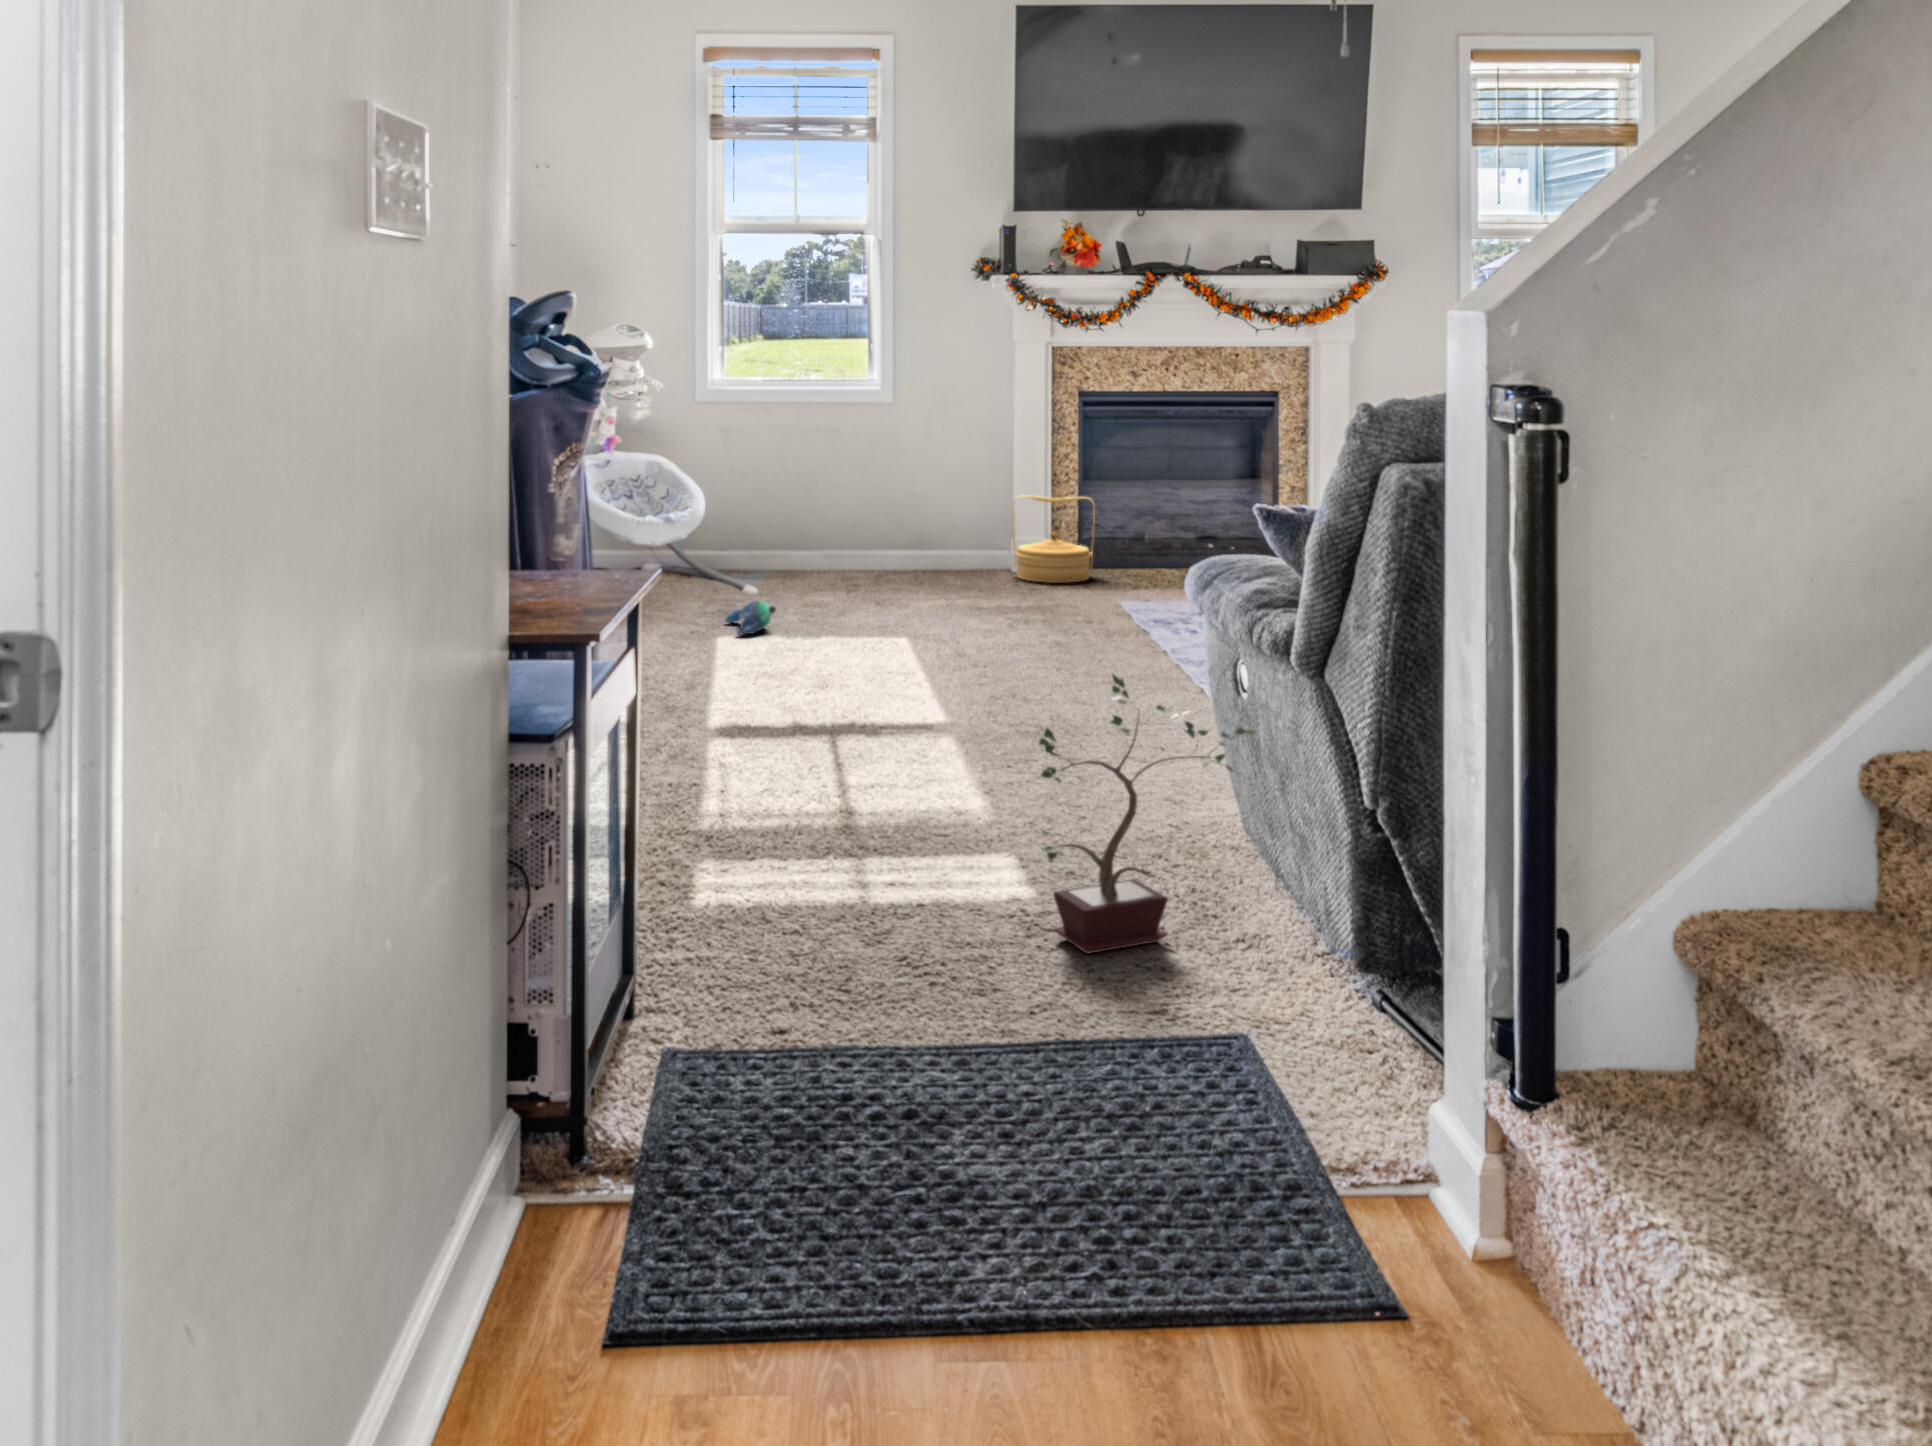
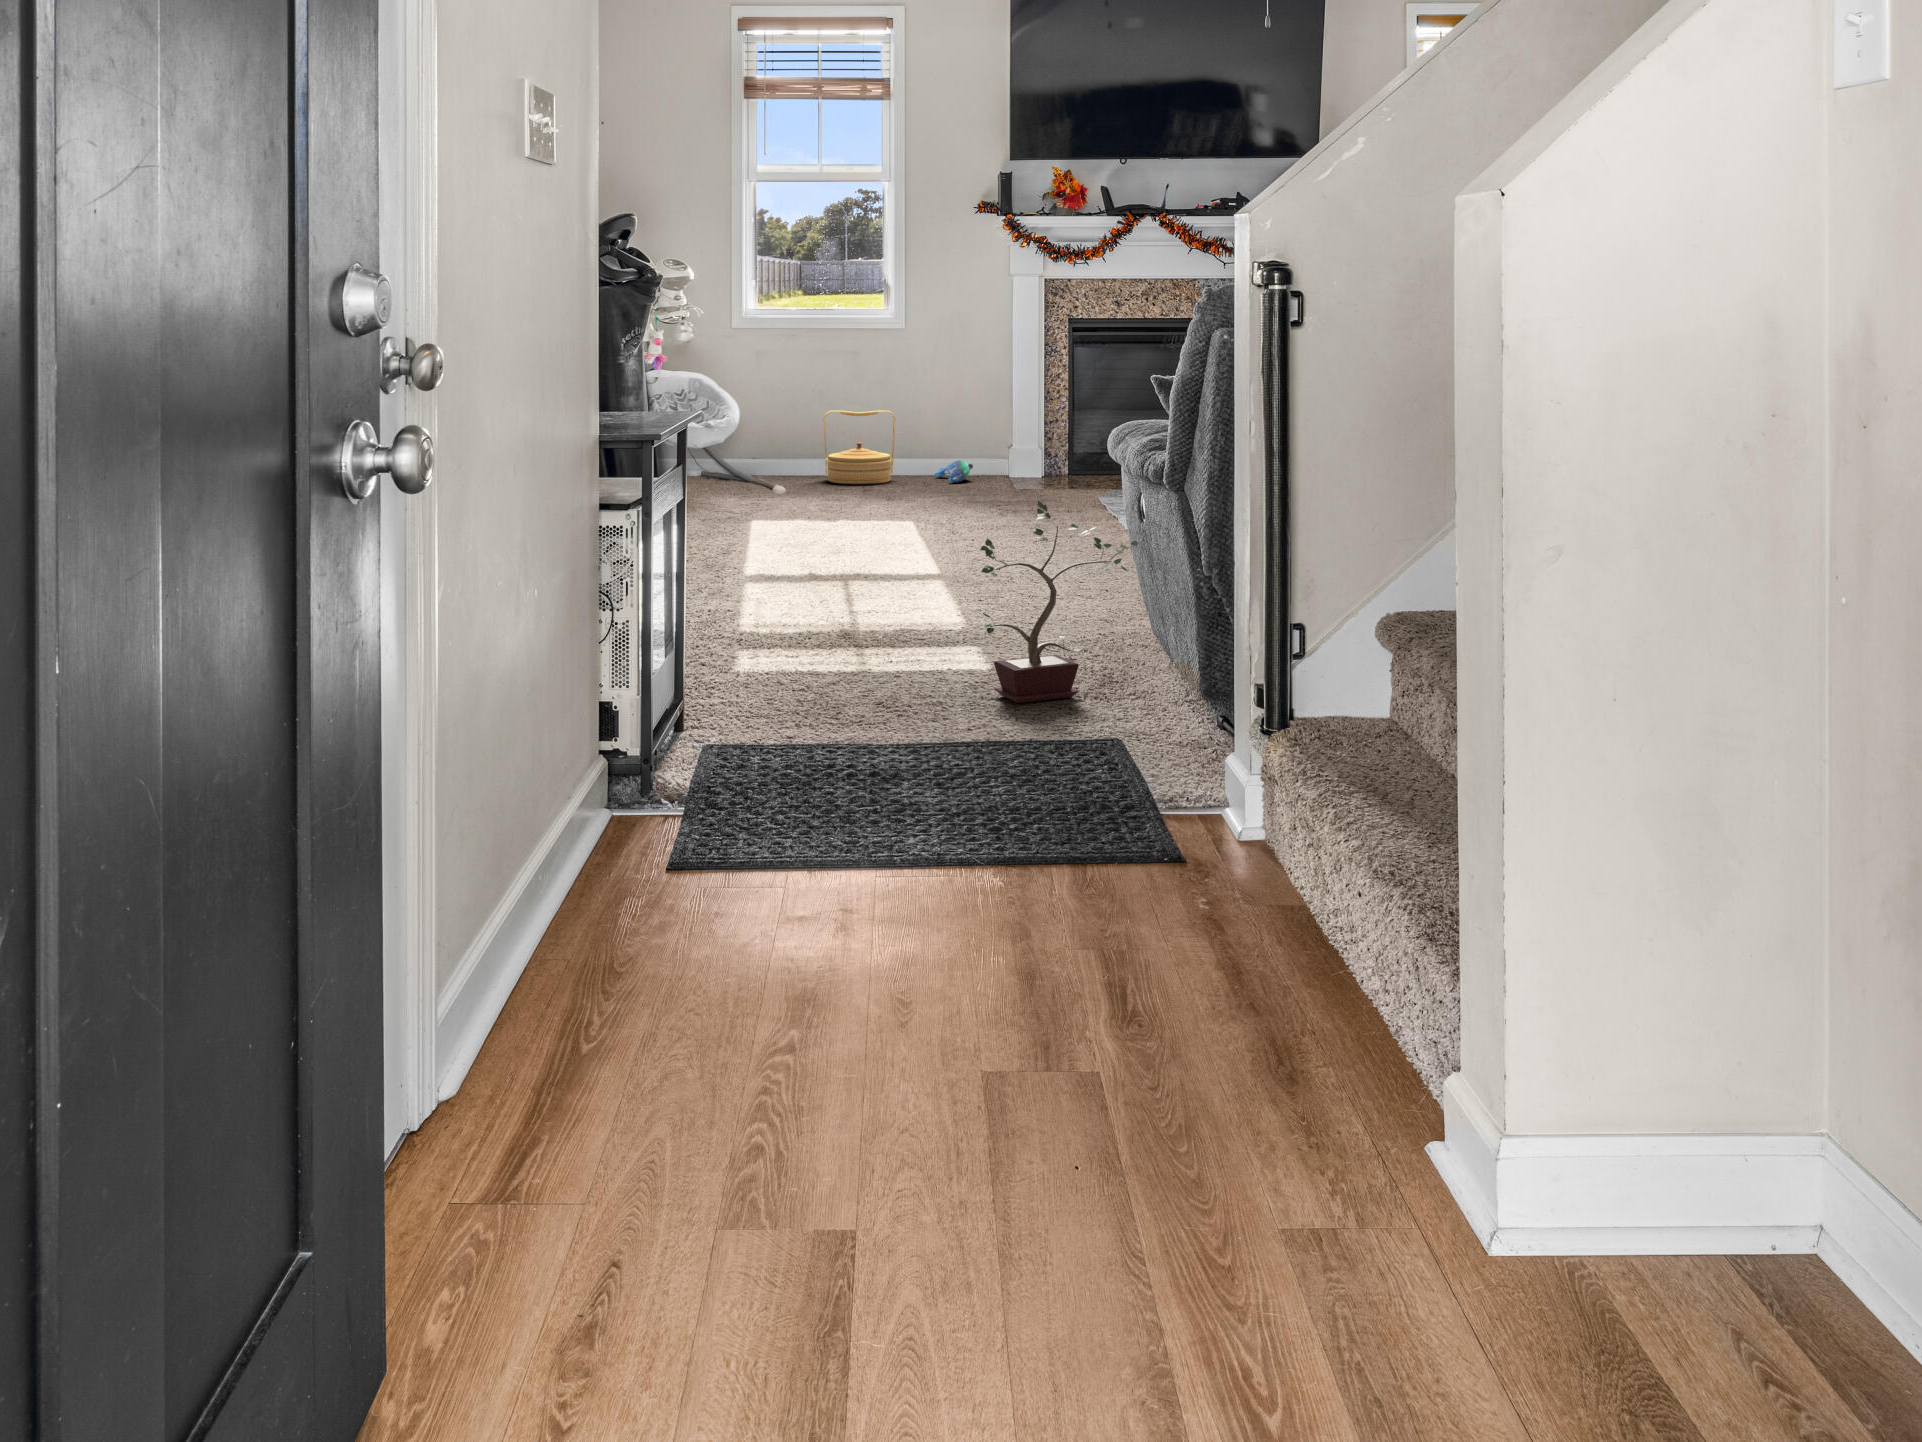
basket: present [1012,495,1095,583] -> present [823,410,895,484]
plush toy: present [725,601,776,635] -> present [935,460,973,483]

